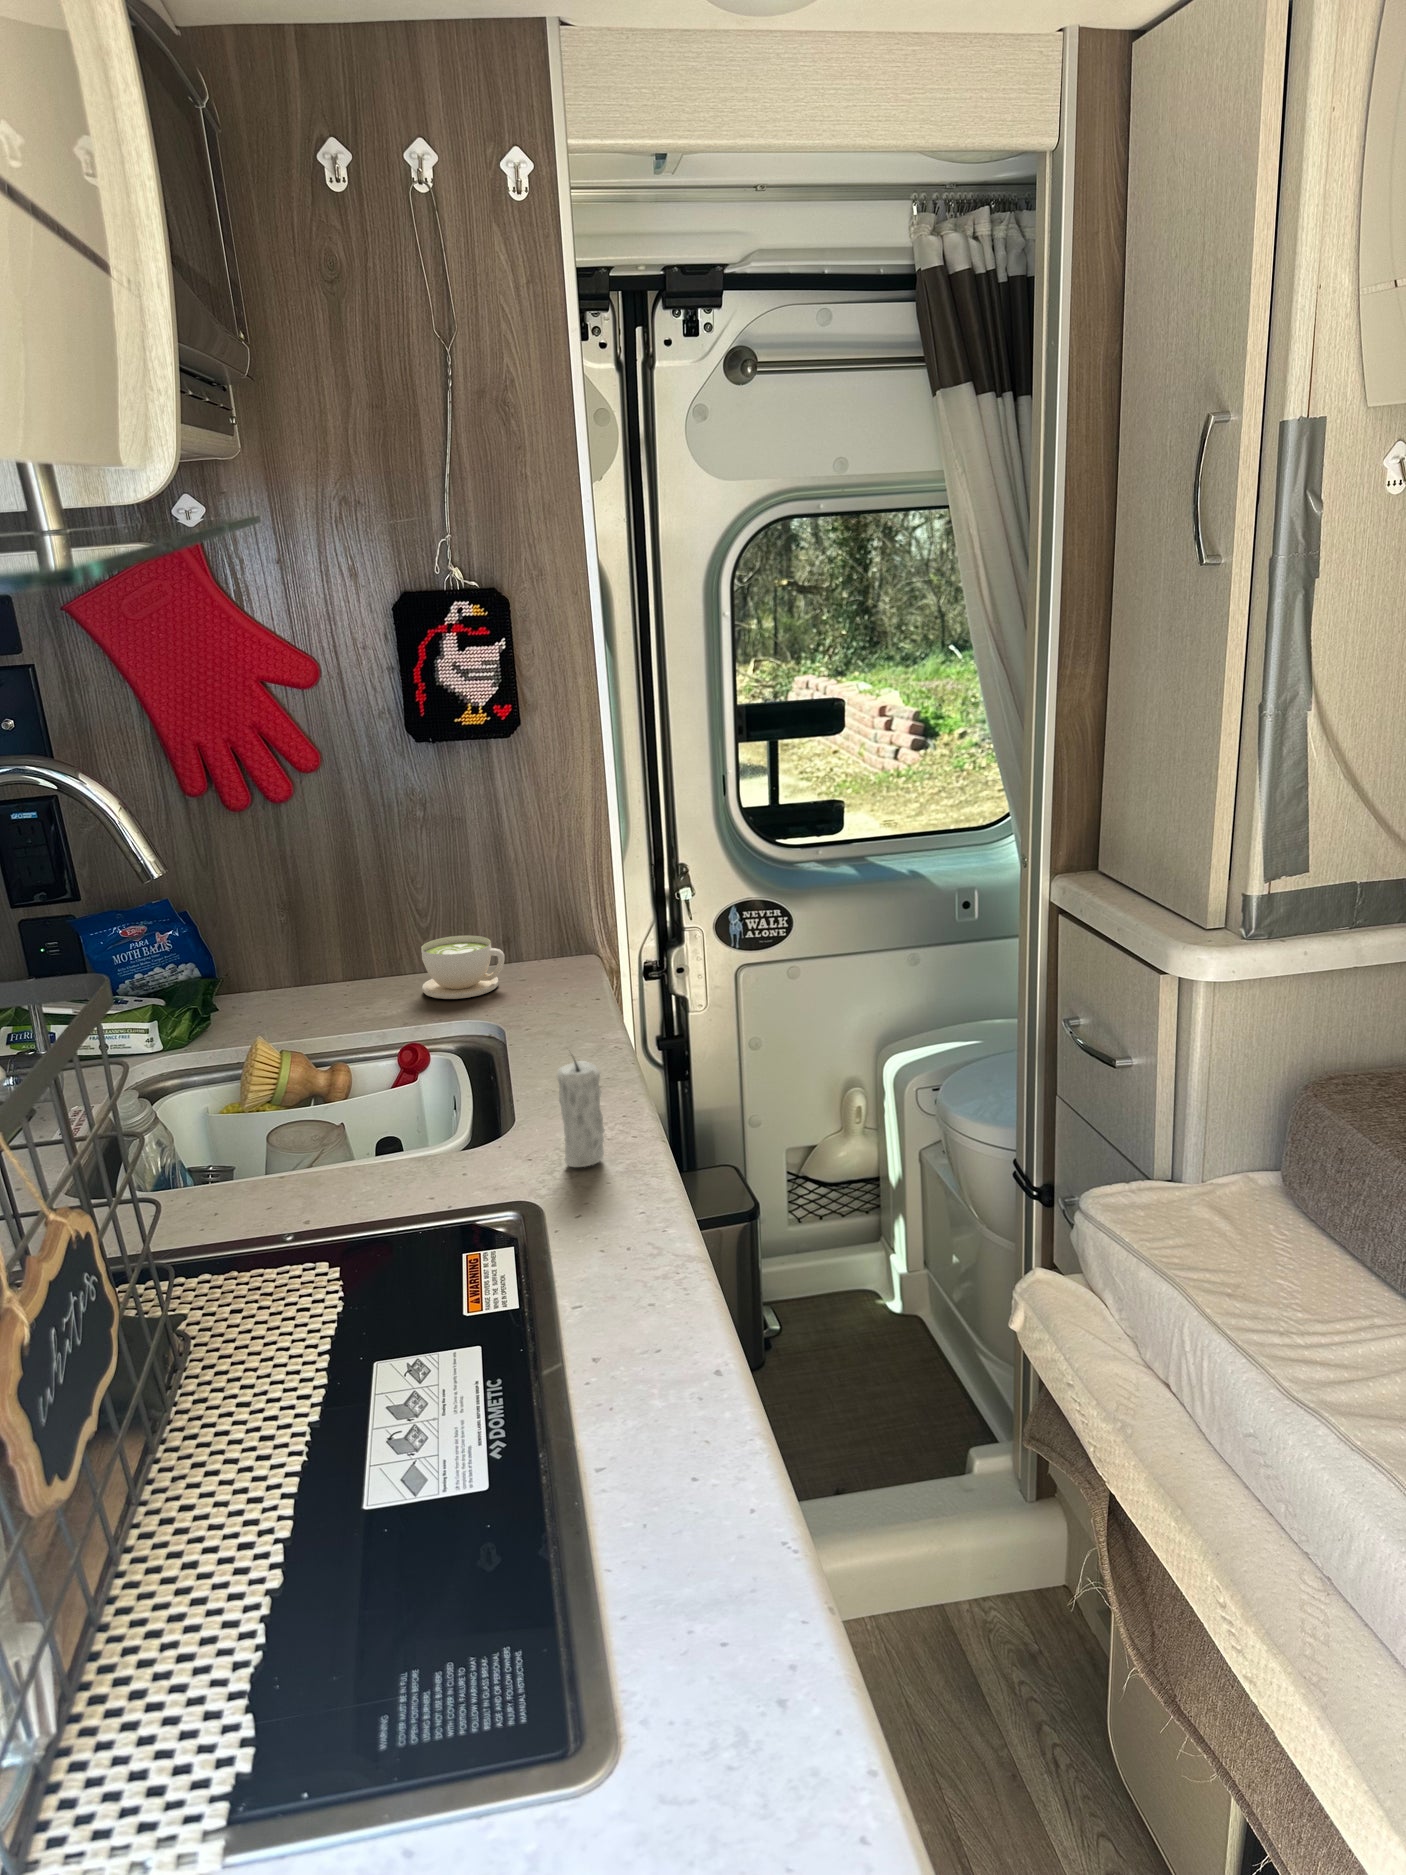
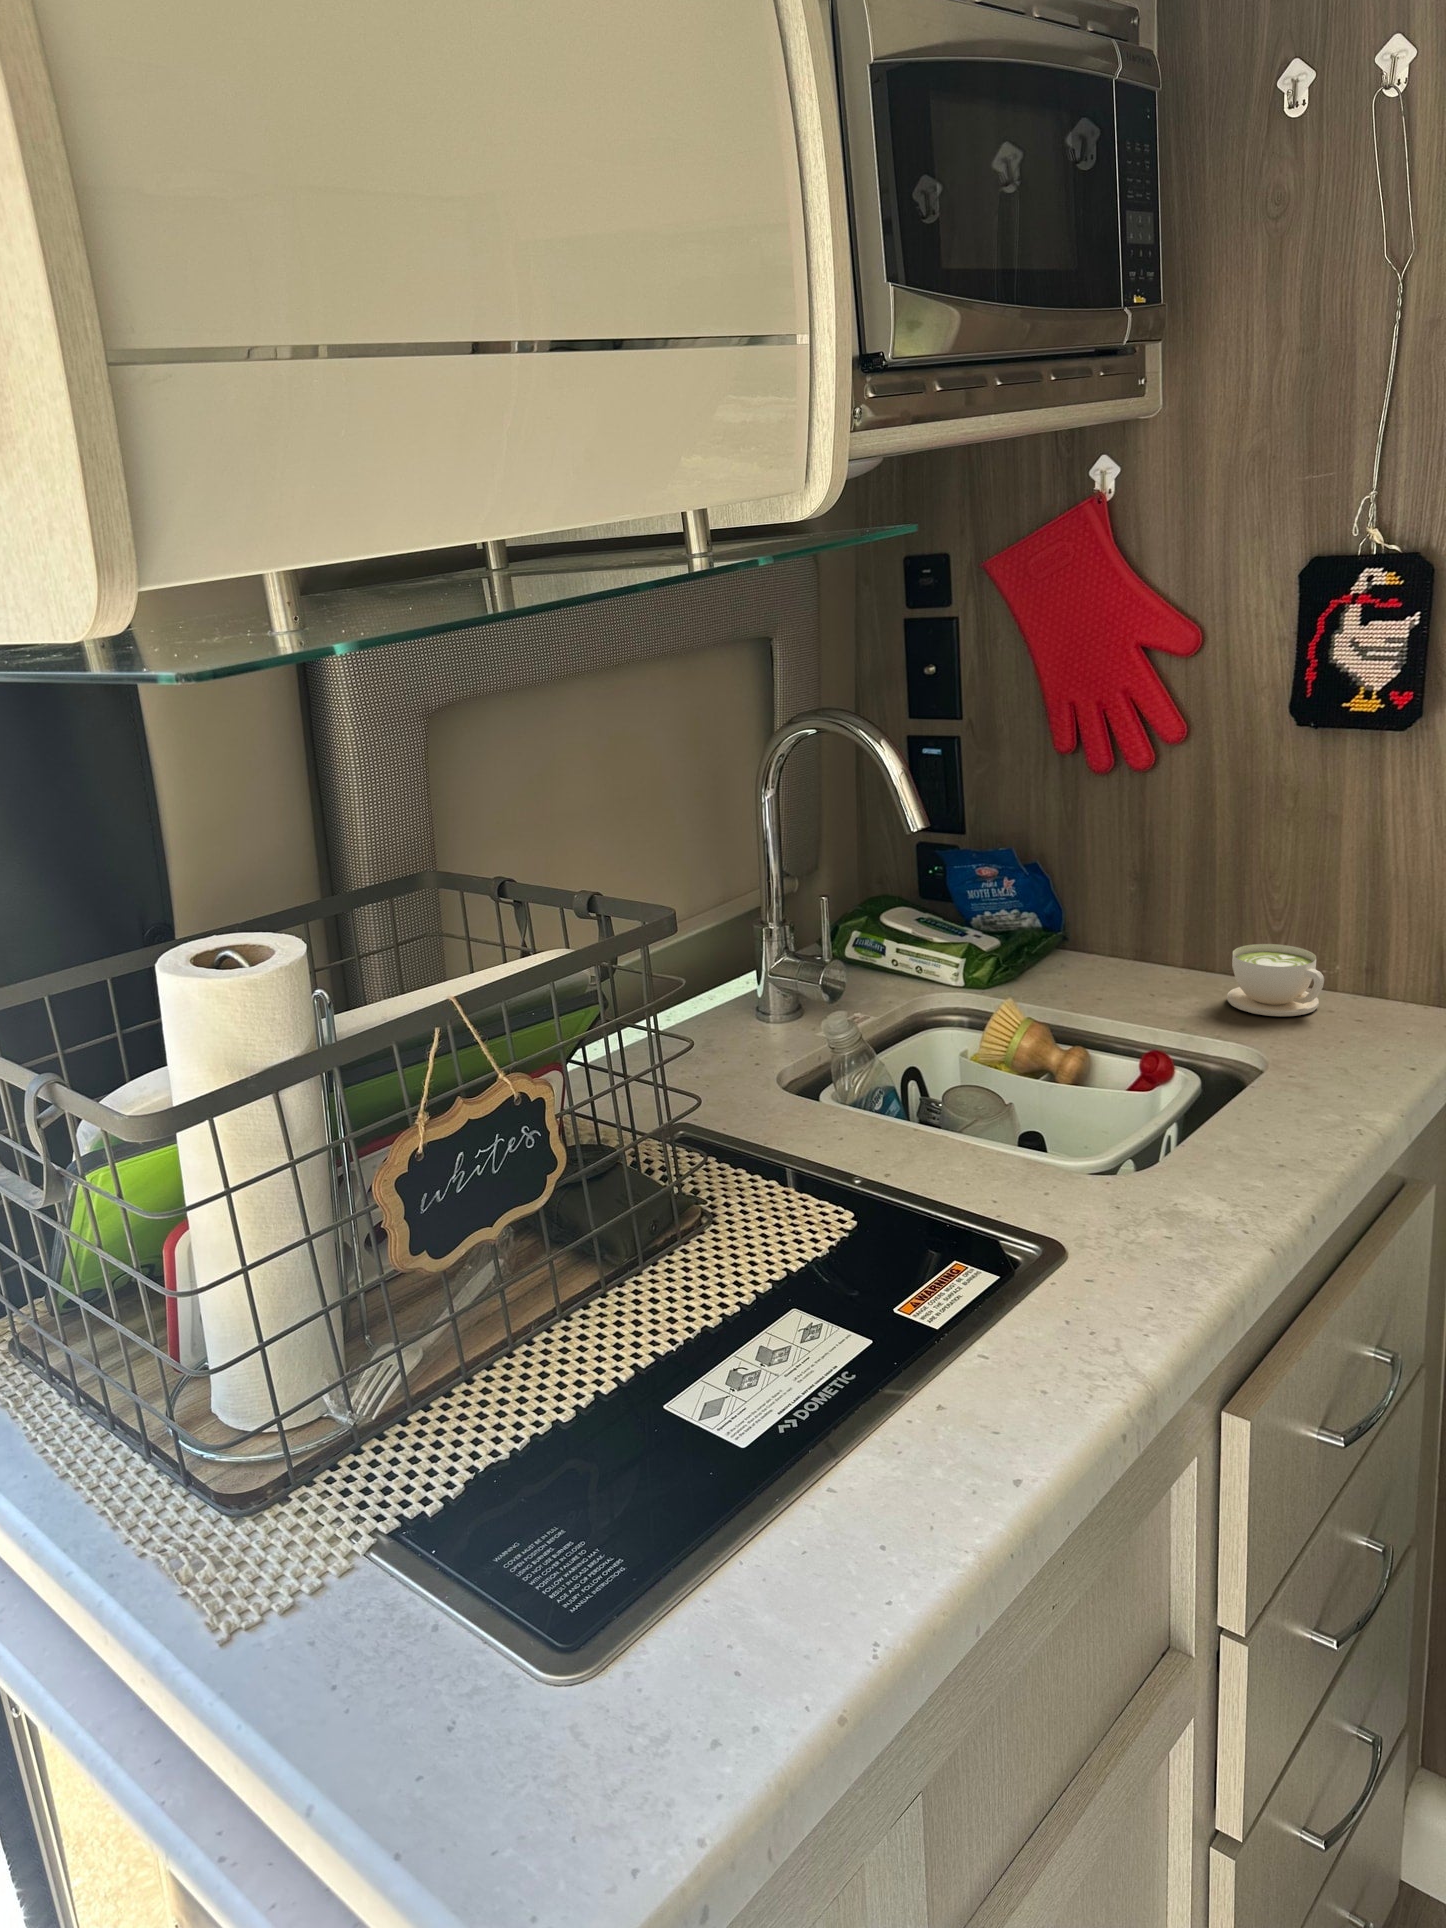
candle: present [557,1060,605,1167] -> none [1137,1093,1191,1229]

